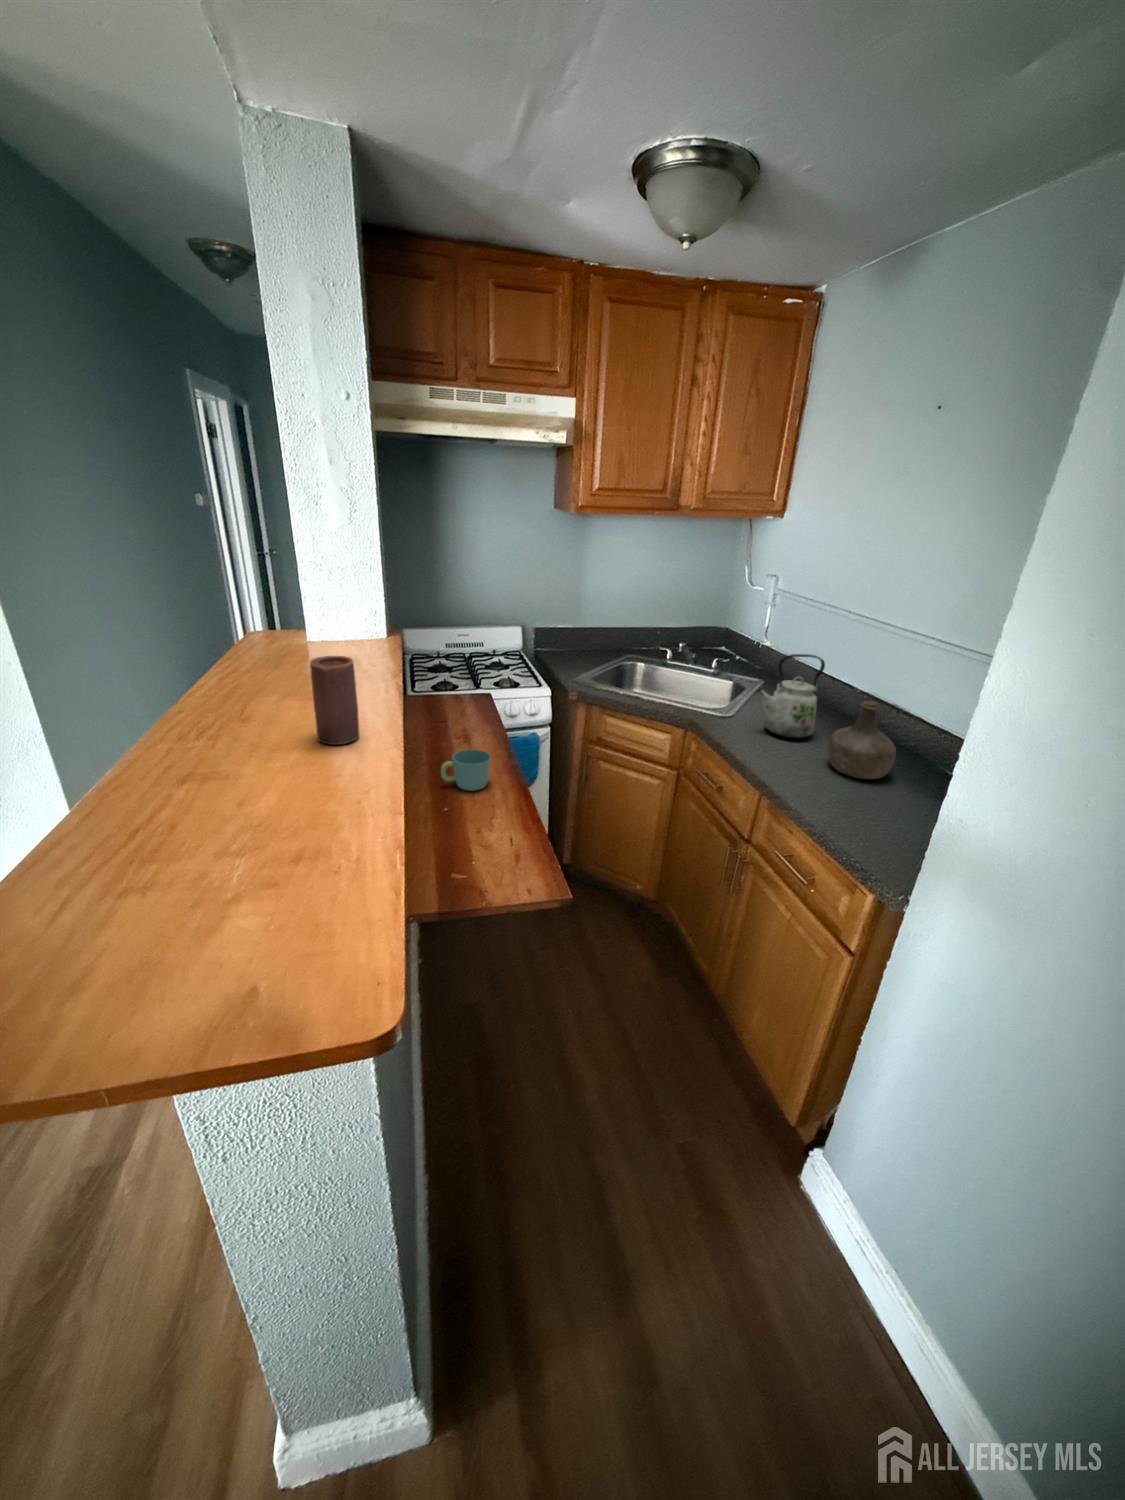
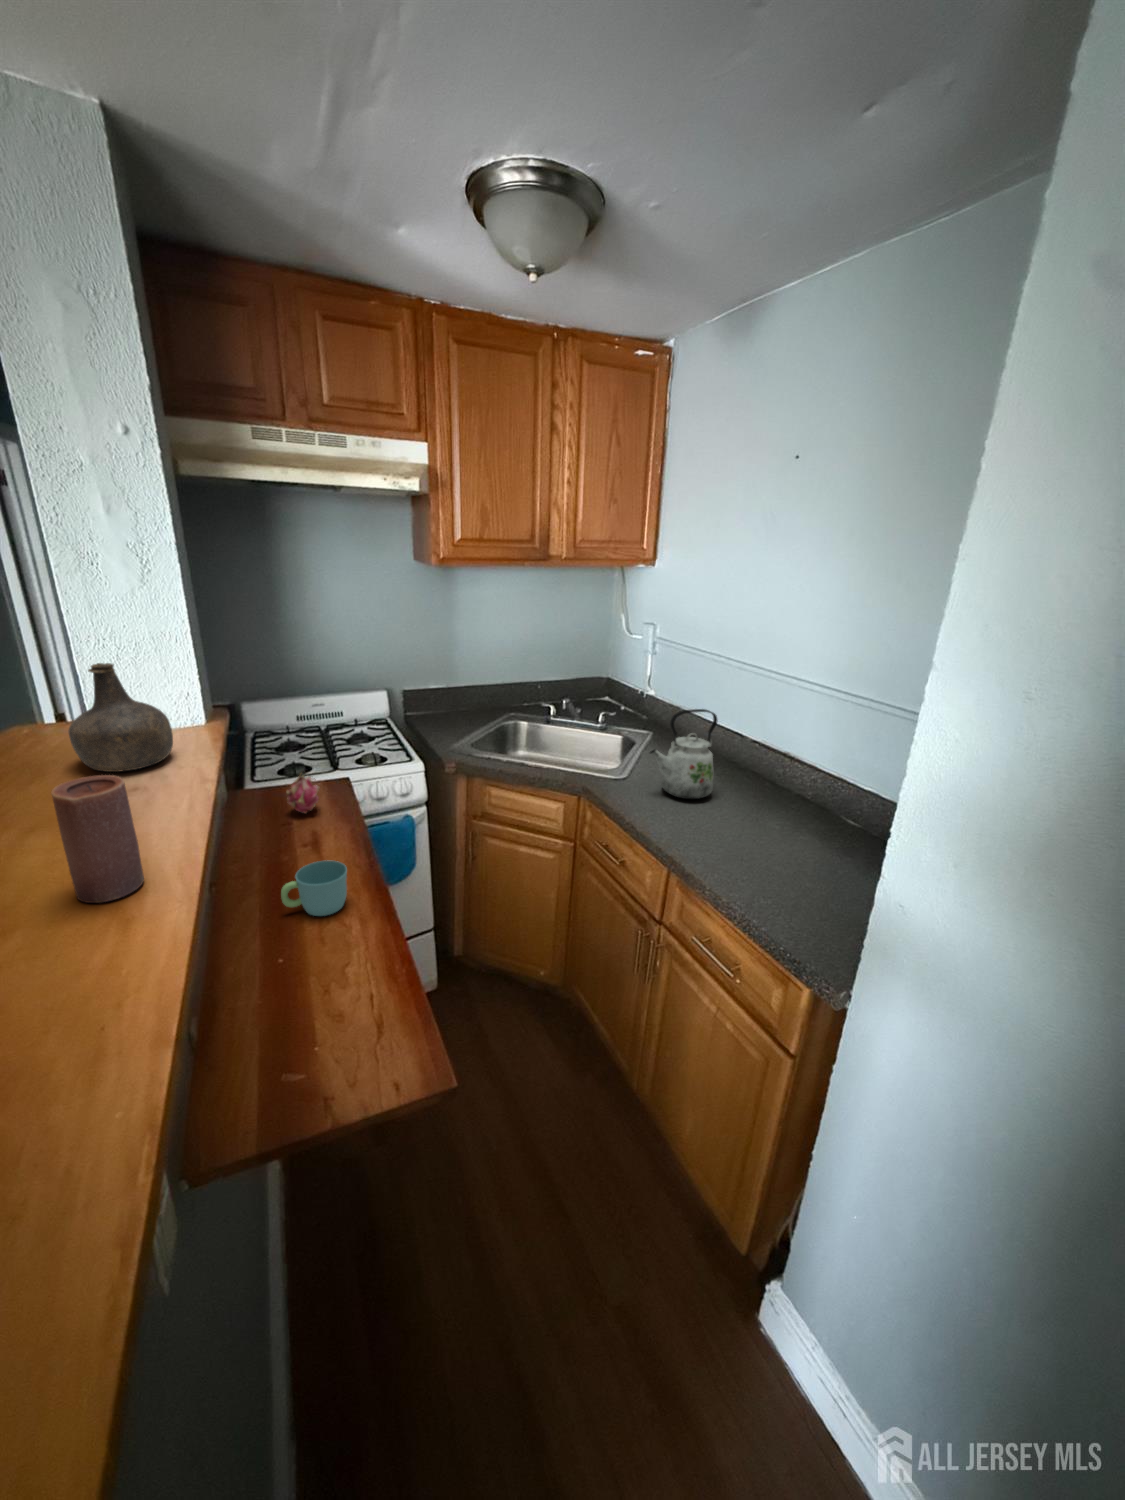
fruit: none [441,682,468,719] -> present [287,775,319,814]
bottle: present [828,701,896,779] -> present [69,663,173,772]

